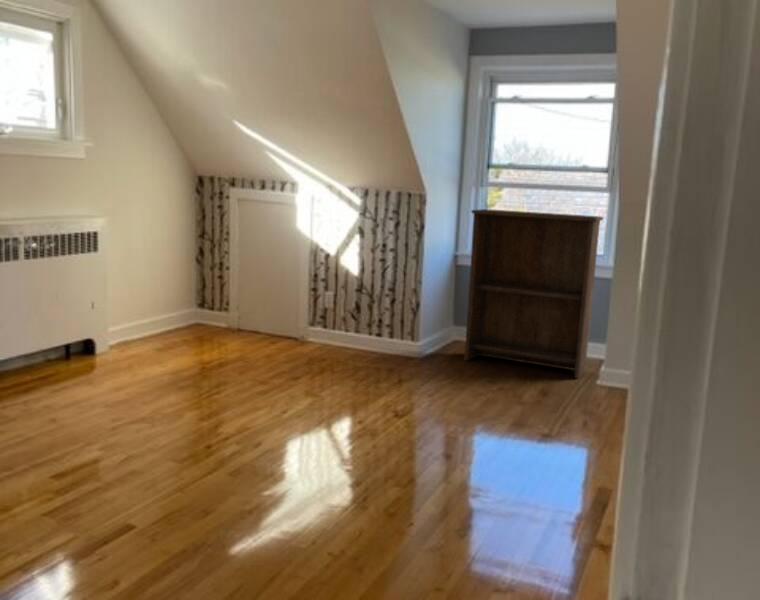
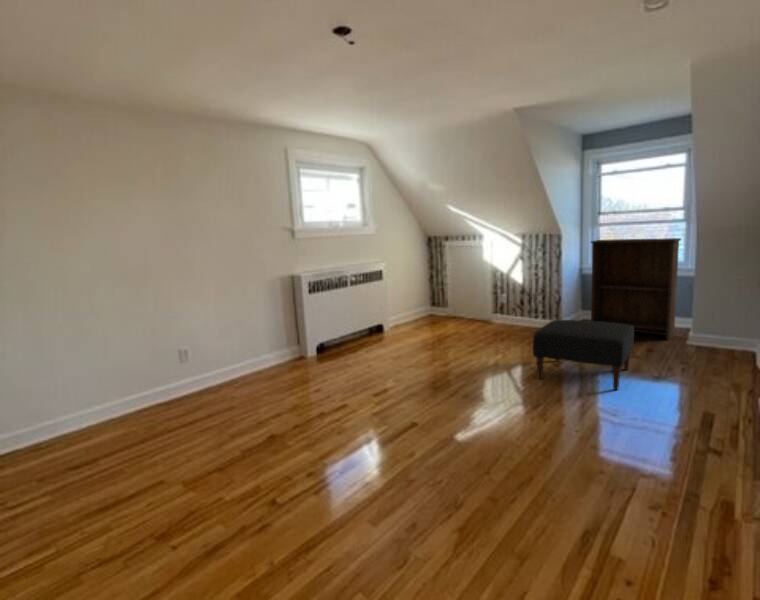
ottoman: none [365,343,534,473] -> present [533,320,634,390]

